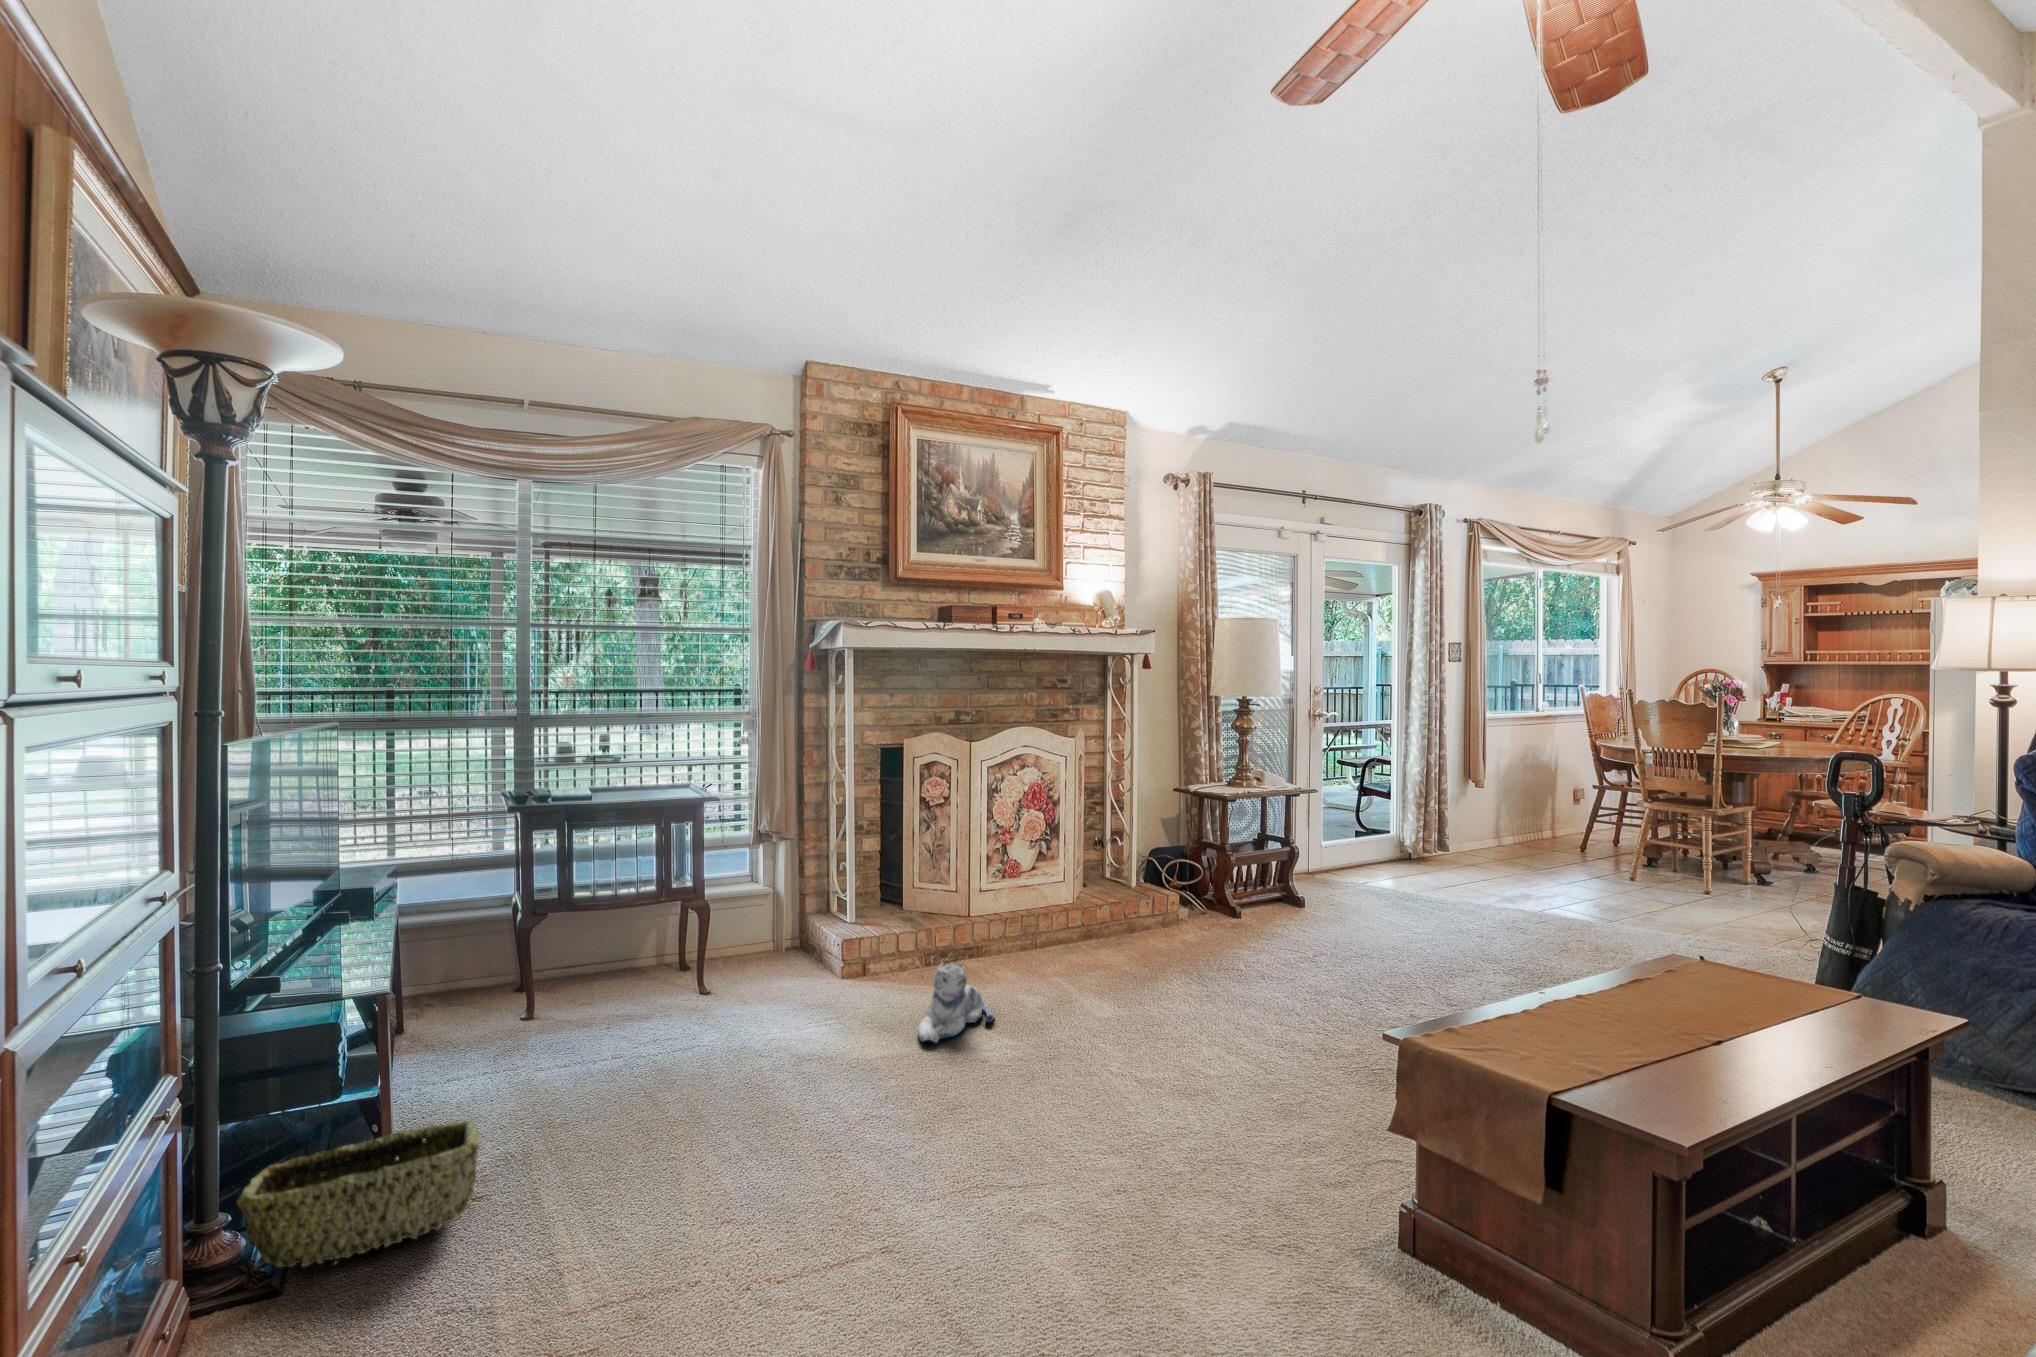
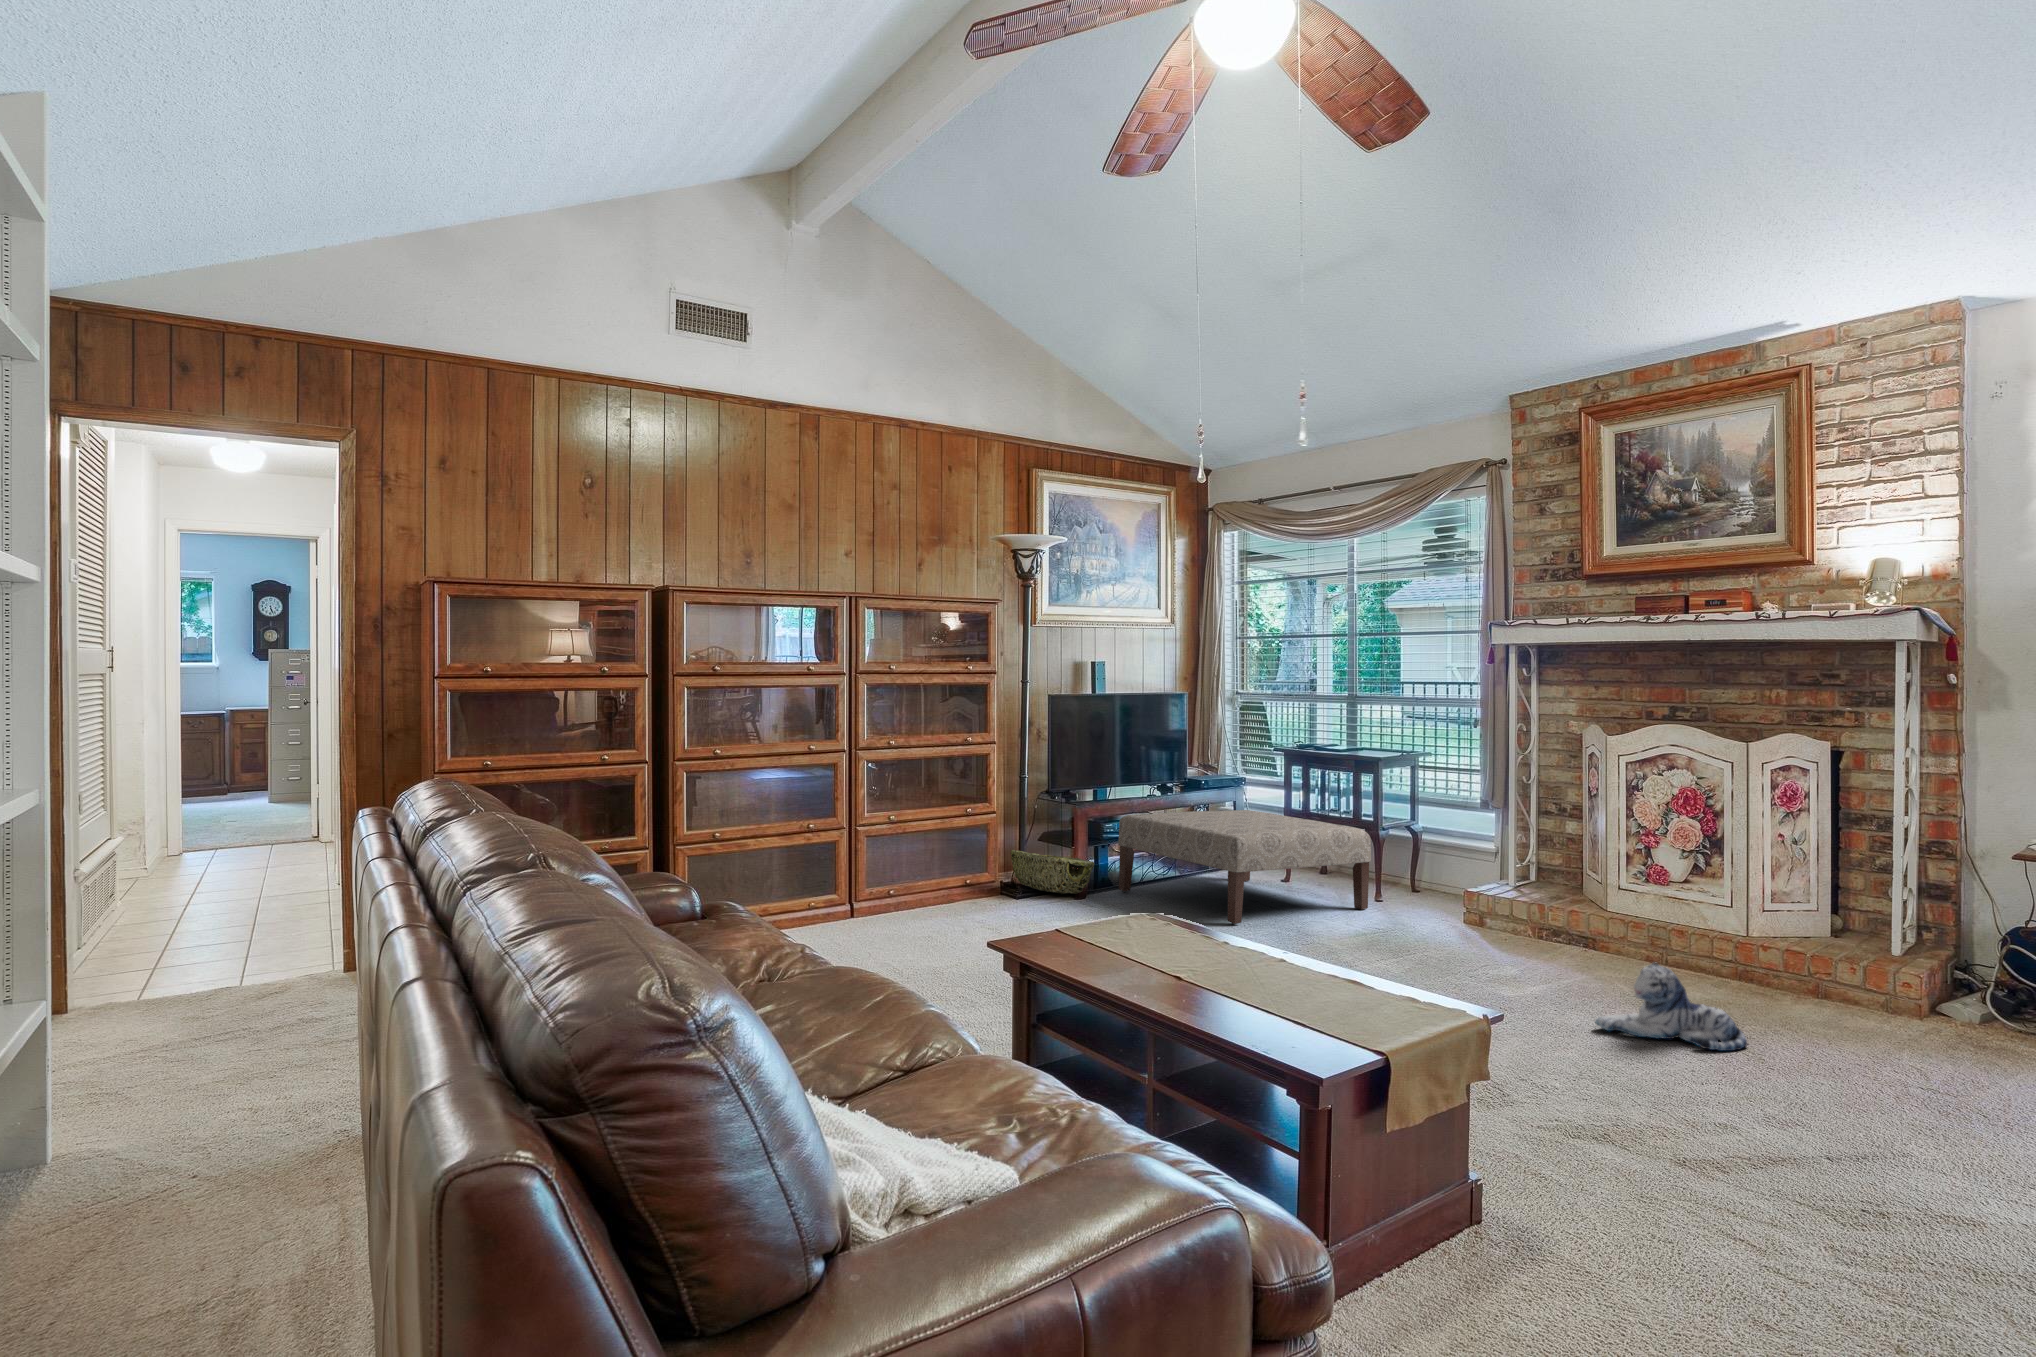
ottoman: none [451,901,807,1156] -> present [1119,810,1371,924]
plush toy: present [918,963,994,1043] -> present [1595,963,1747,1051]

